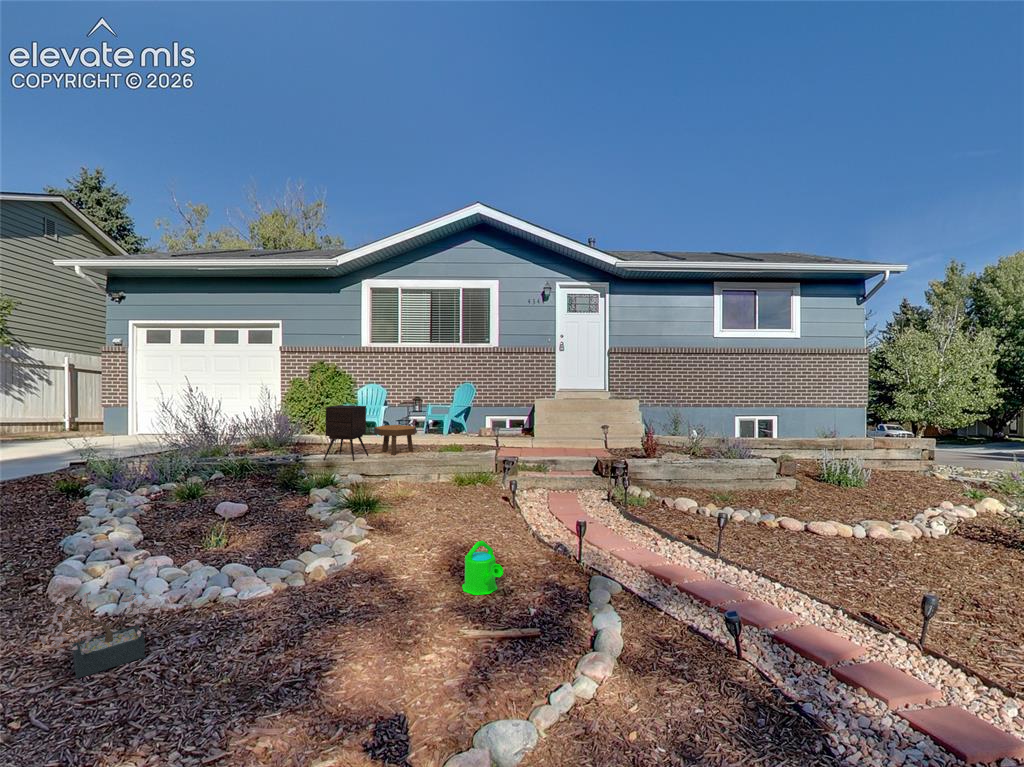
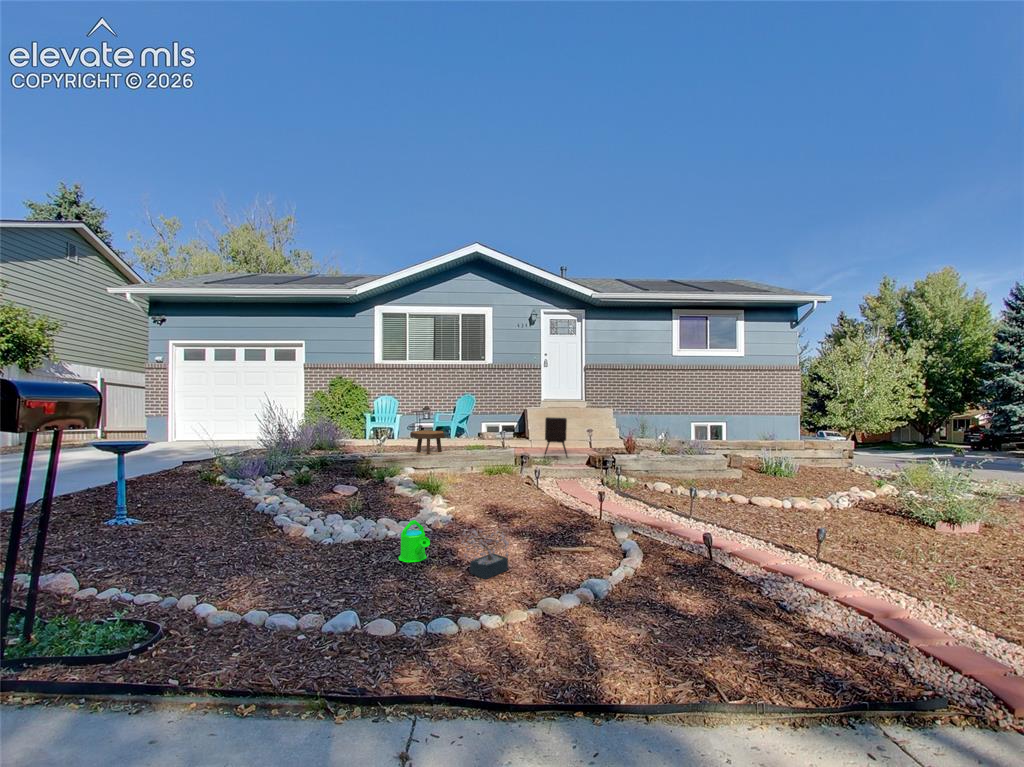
side table: present [324,405,368,461] -> present [544,417,567,457]
watering can: present [462,541,503,595] -> present [399,520,430,563]
decorative plant: present [40,591,160,679] -> present [461,530,509,579]

